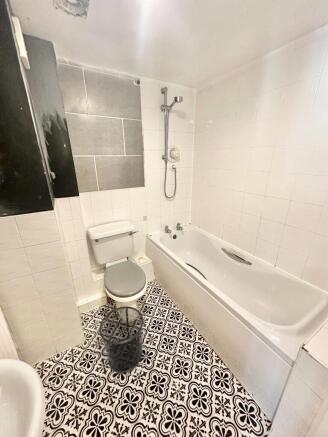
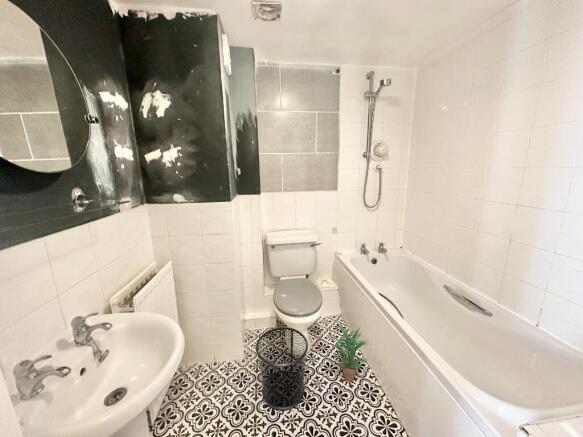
potted plant: none [159,292,185,330] -> present [335,325,366,381]

